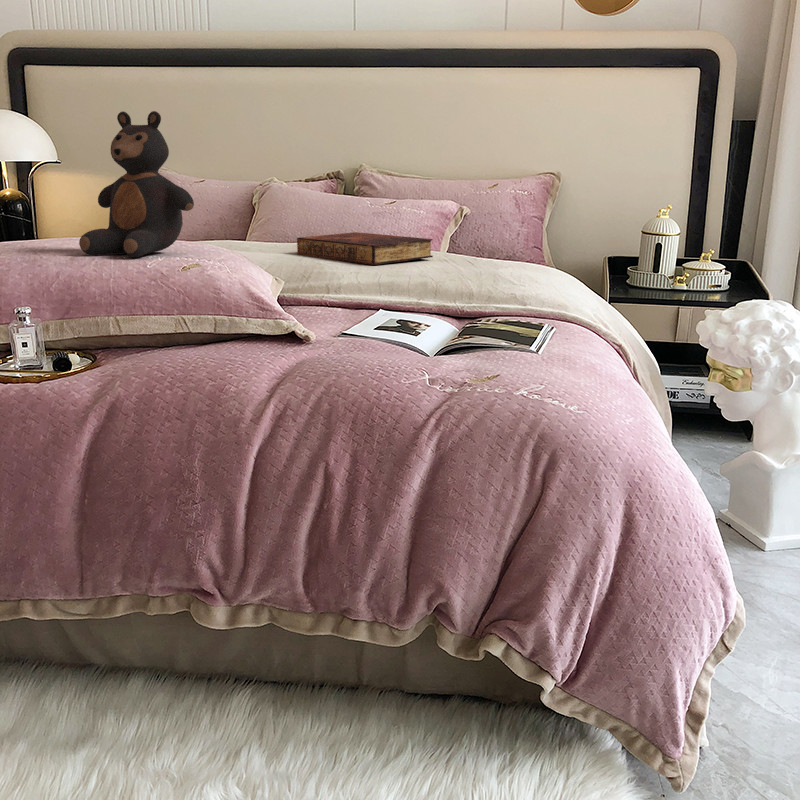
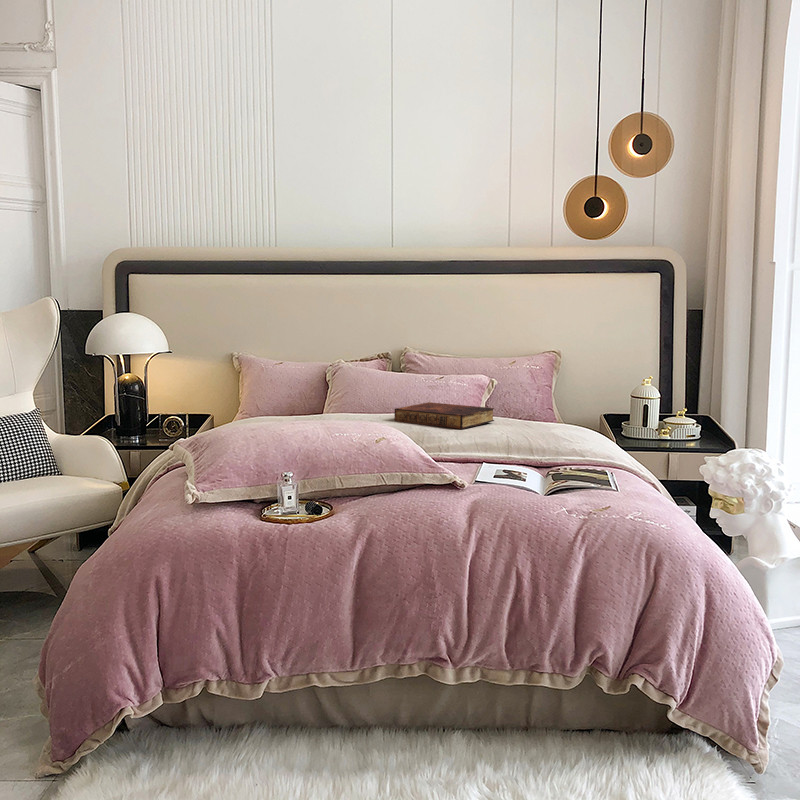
teddy bear: present [79,111,194,257] -> none [284,331,361,432]

